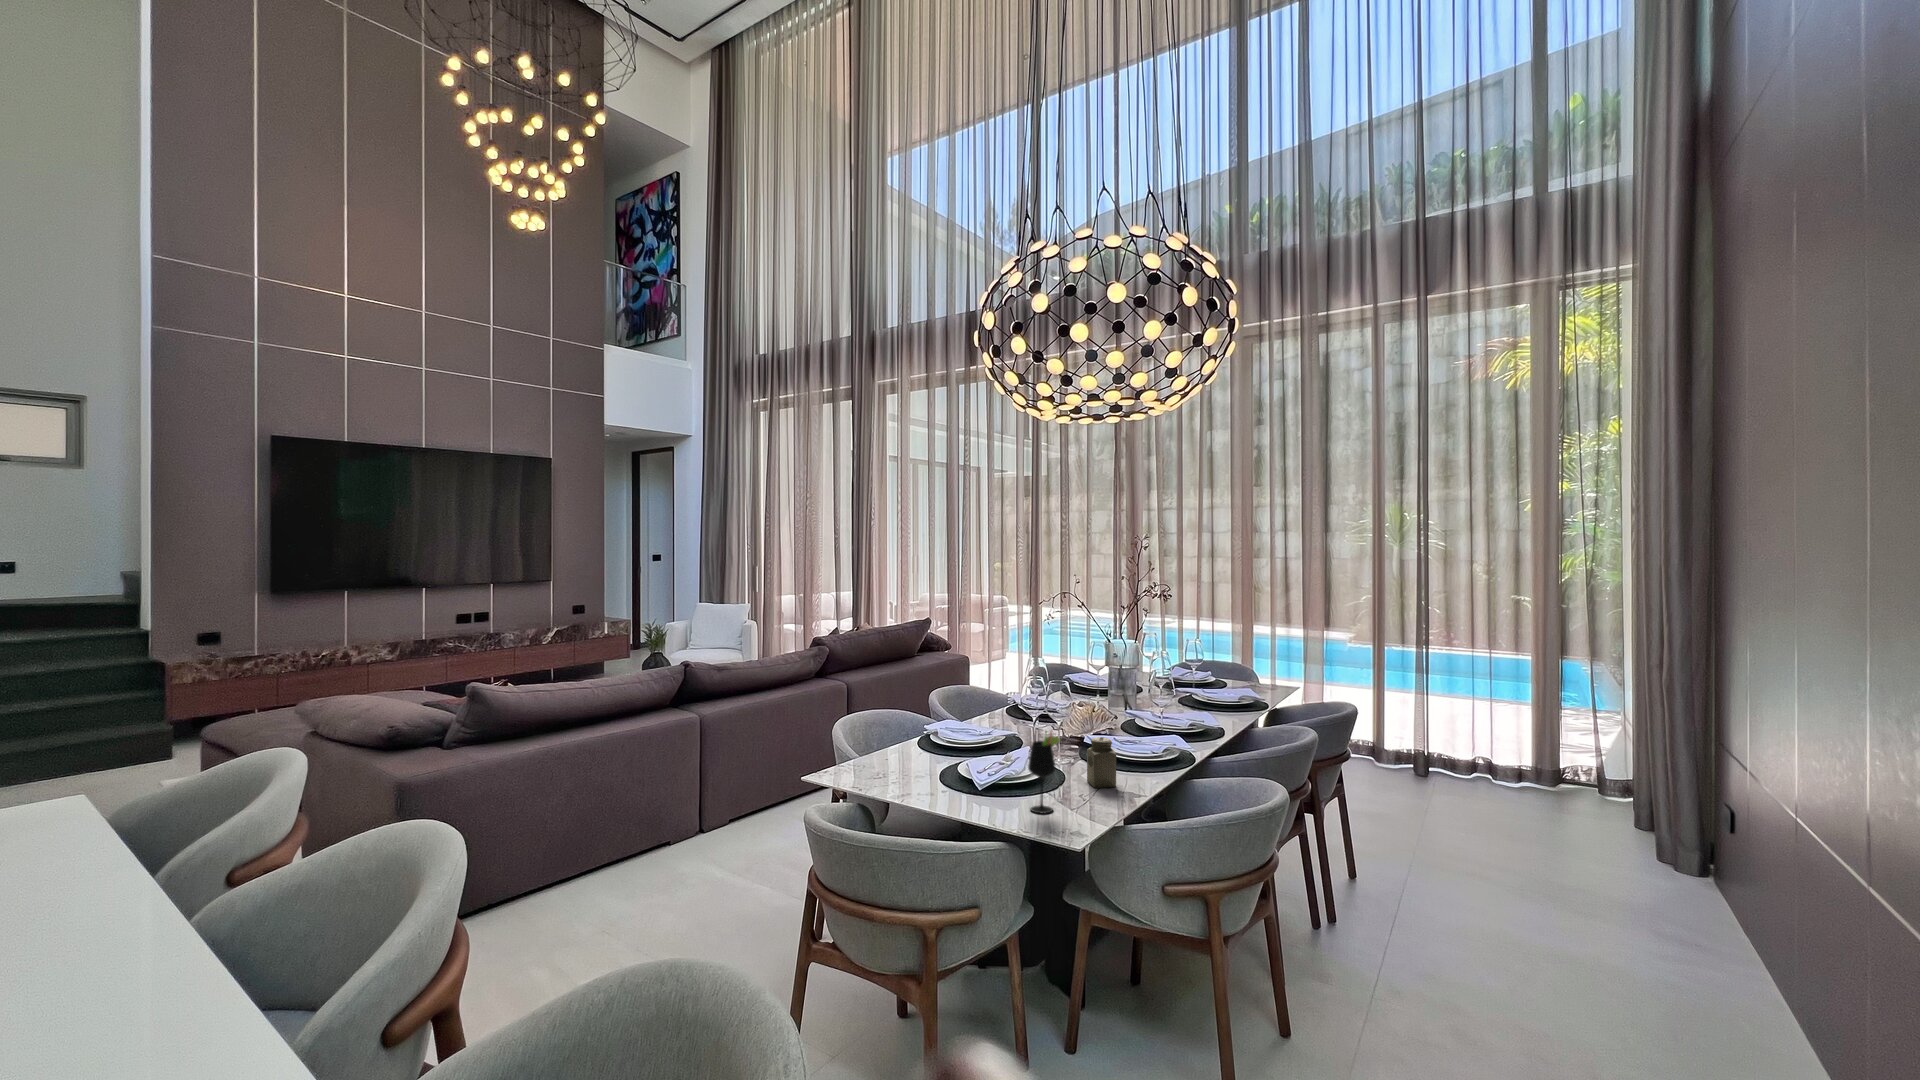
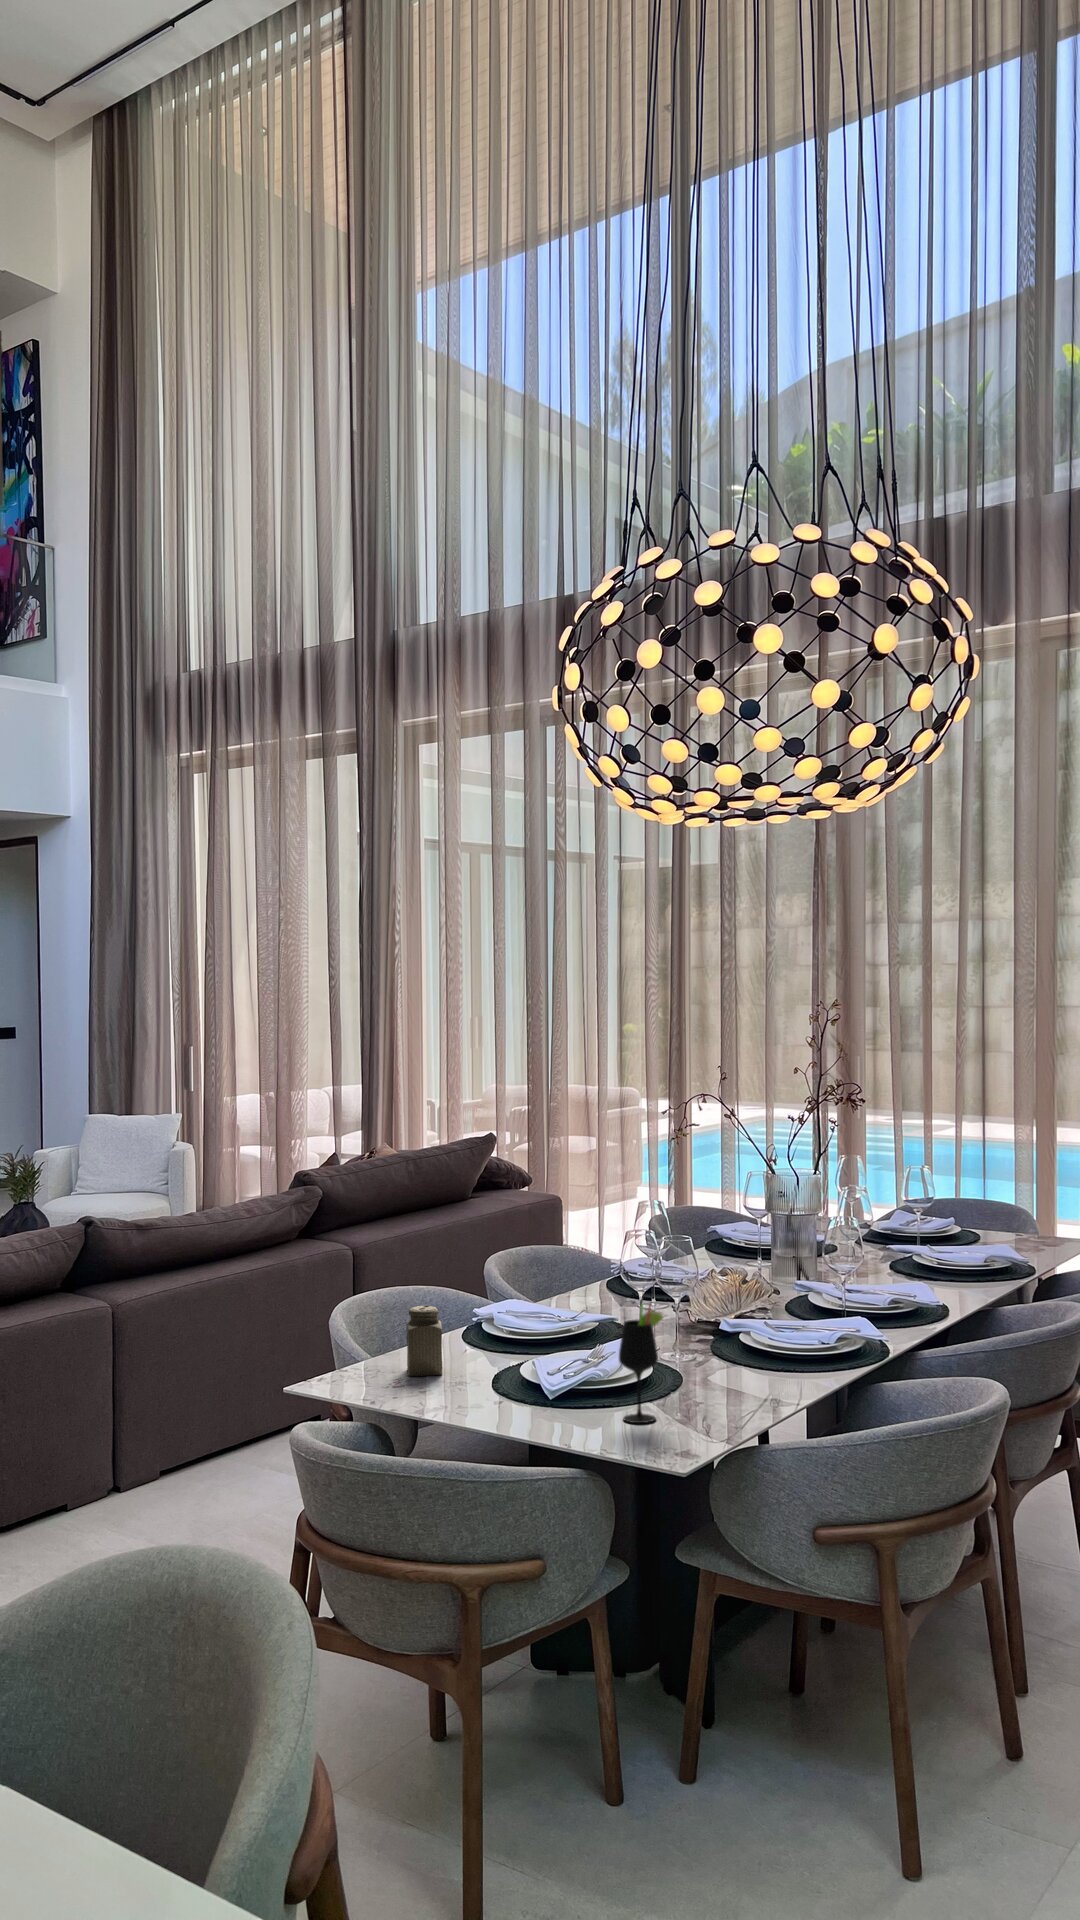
salt shaker: present [1087,737,1116,788] -> present [407,1306,442,1376]

